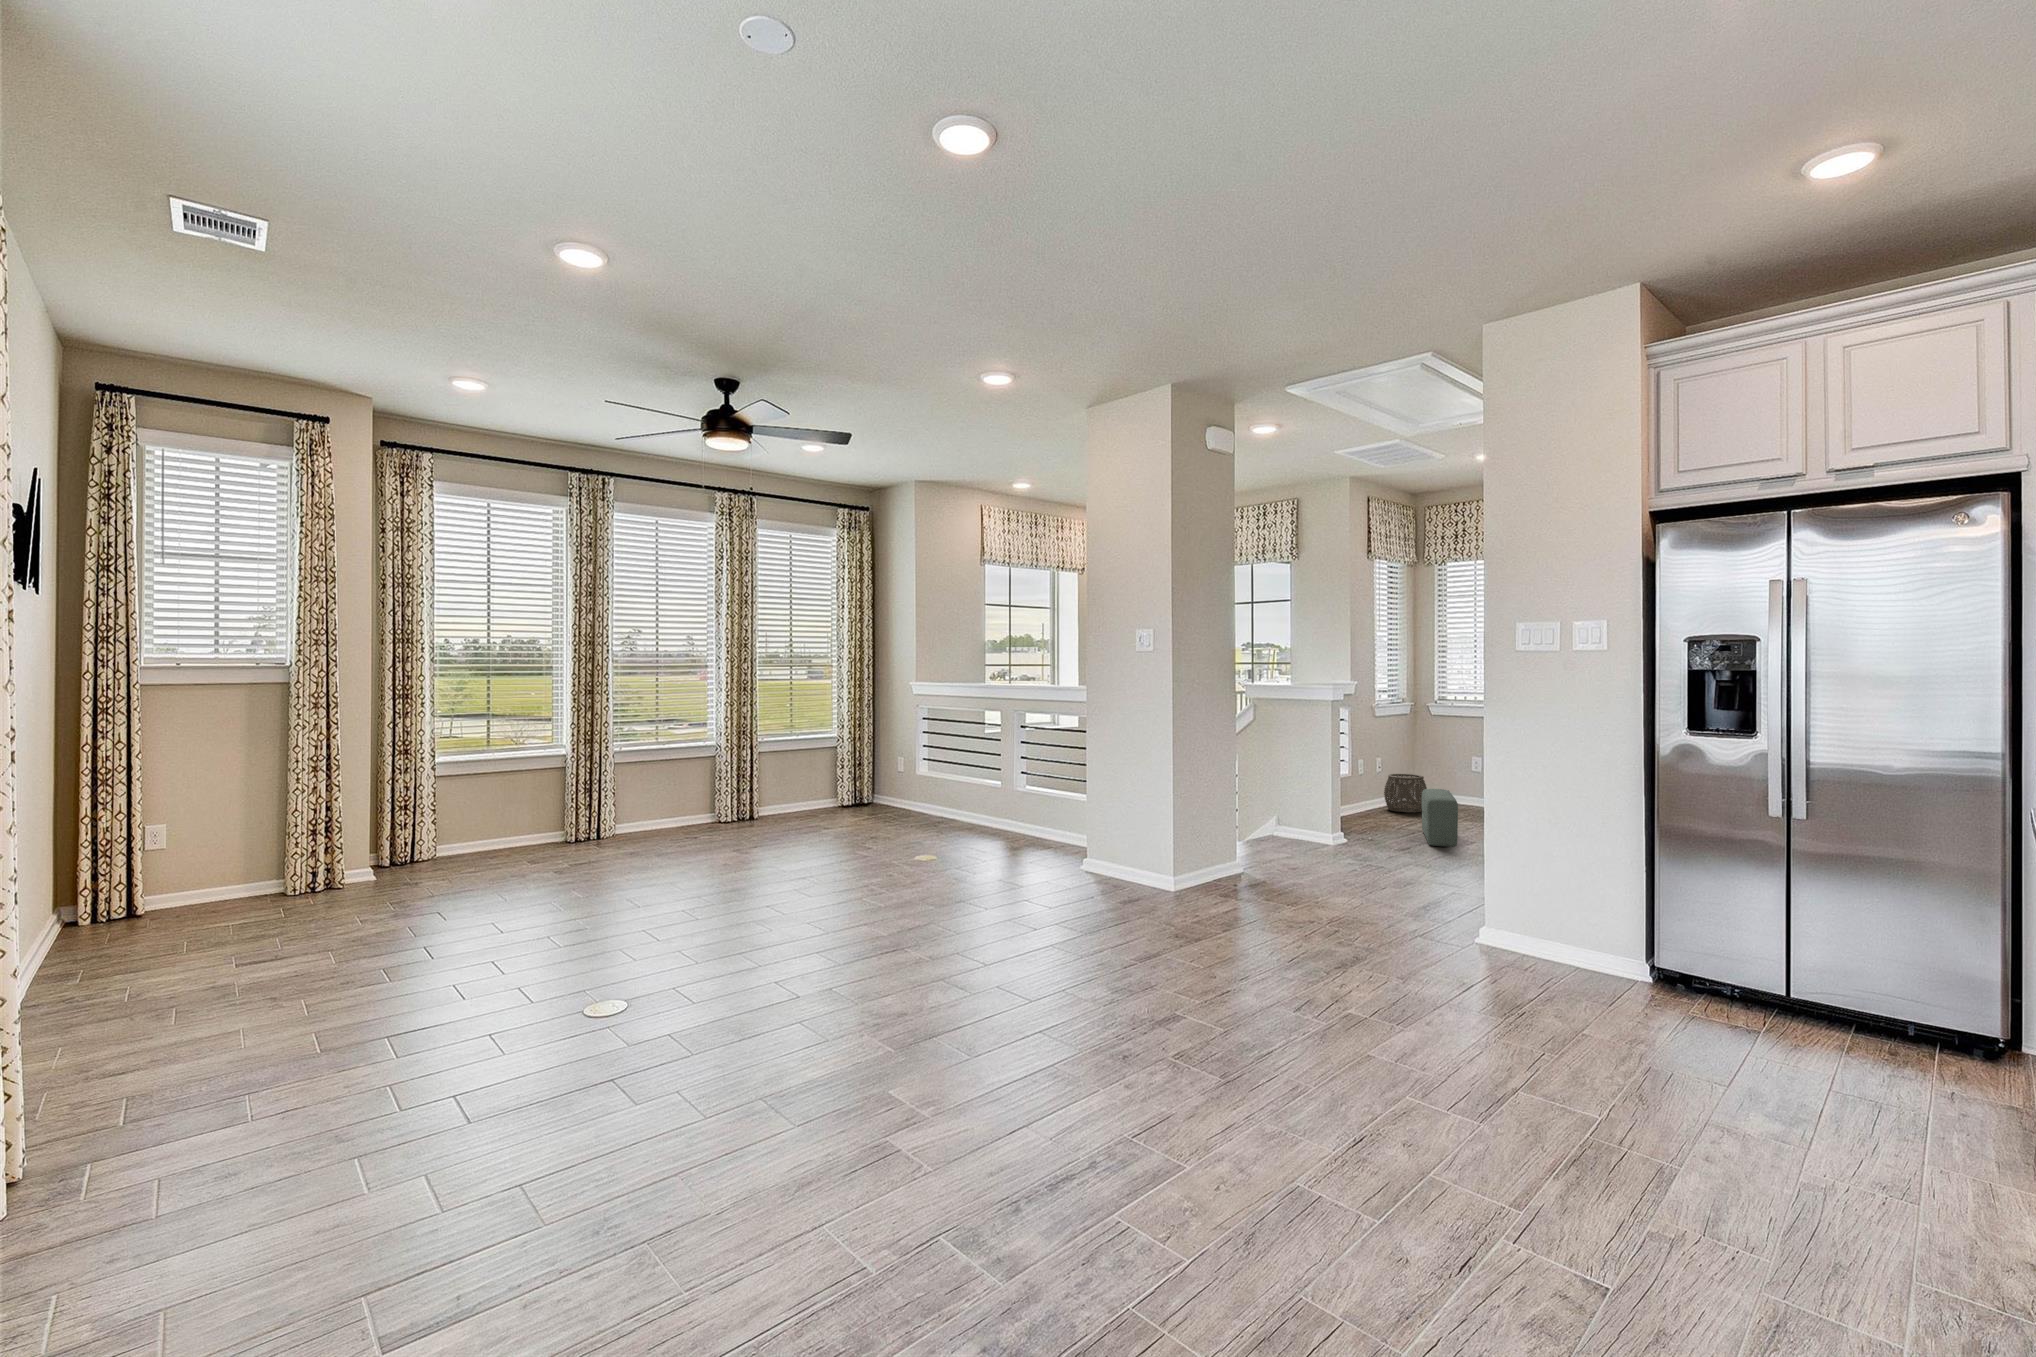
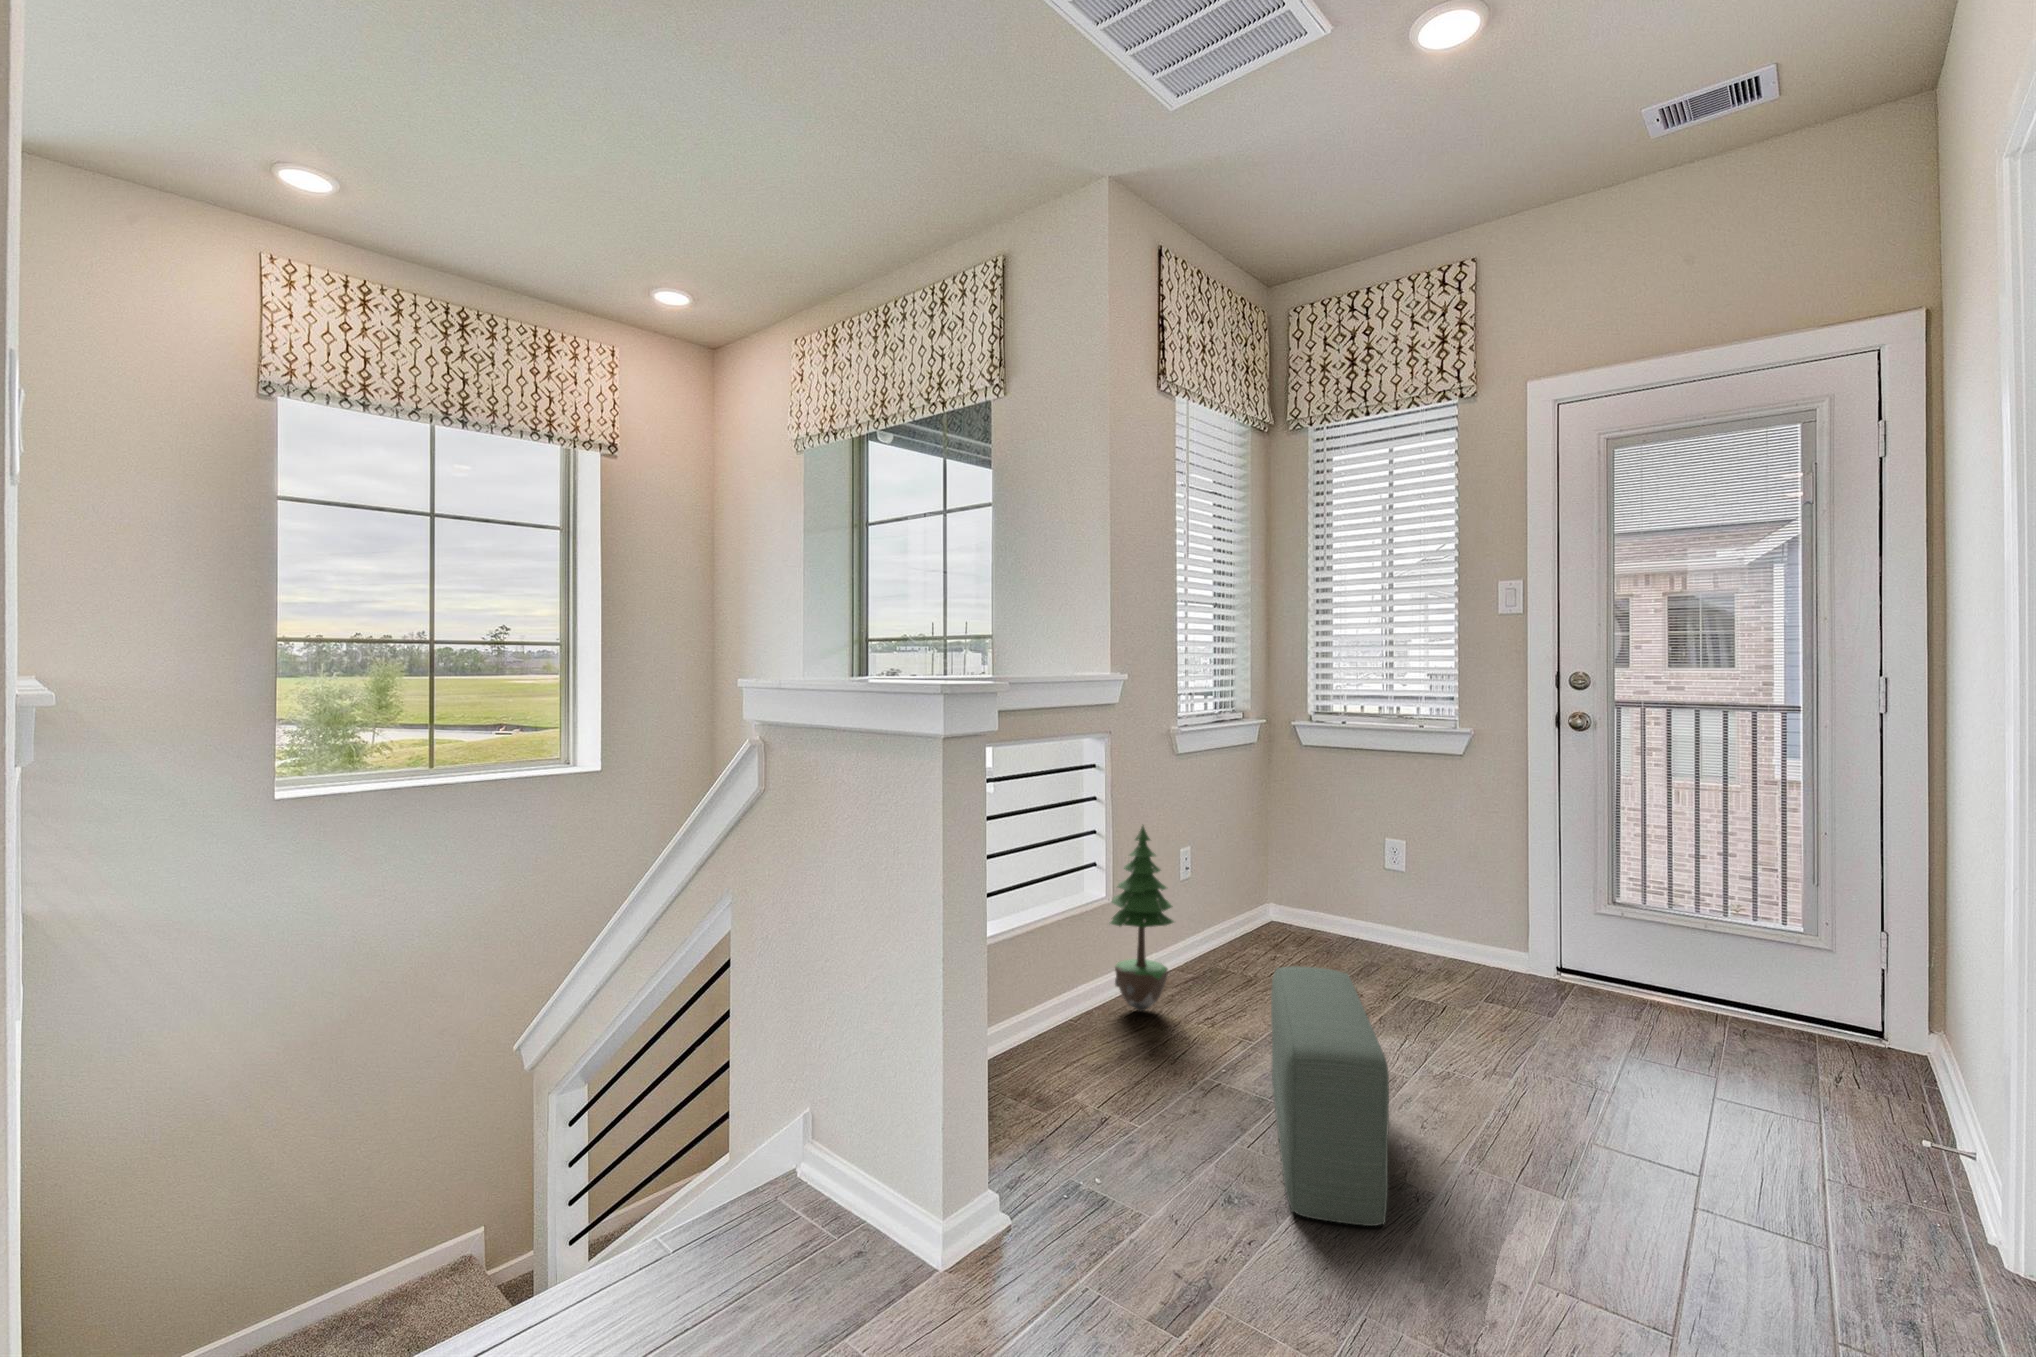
potted tree: none [1354,745,1381,818] -> present [1110,826,1174,1011]
woven basket: present [1384,774,1427,813] -> none [1192,883,1292,984]

